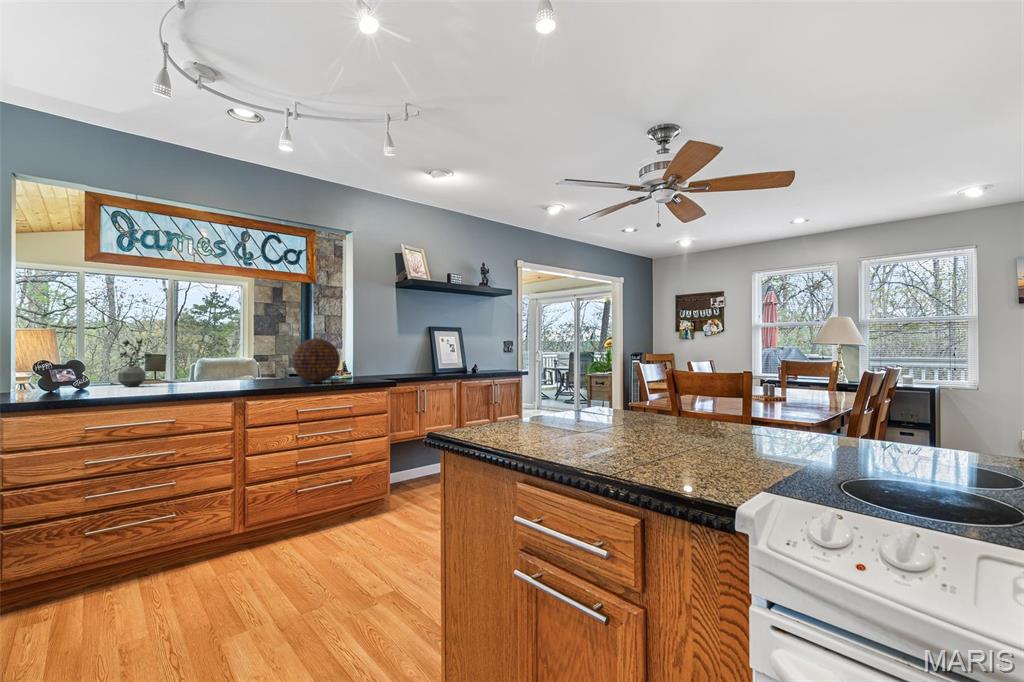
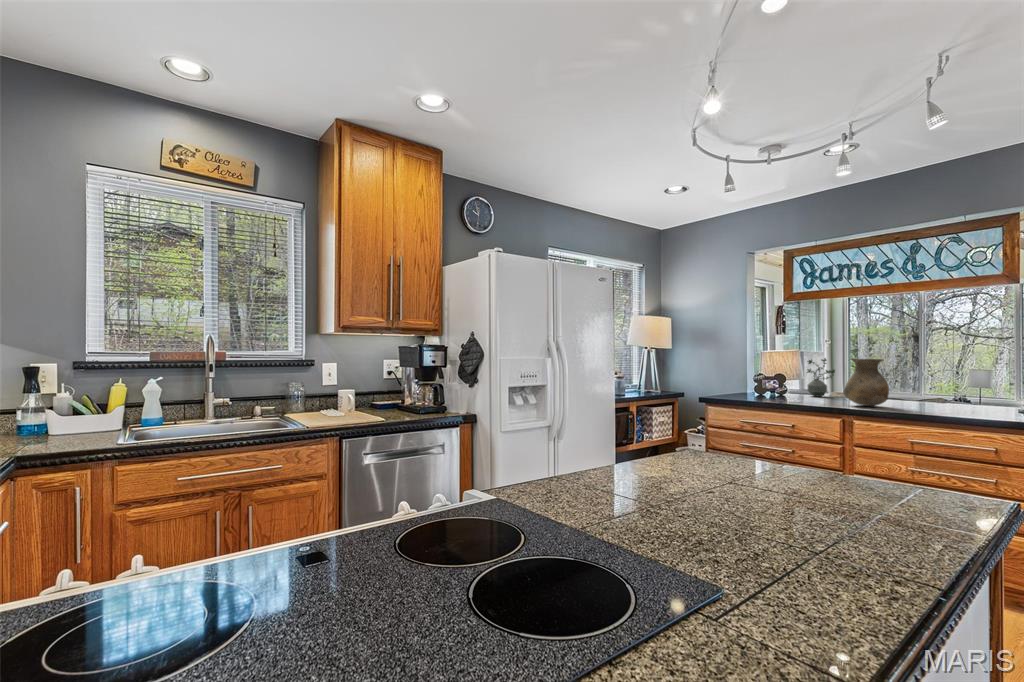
vase: none [215,336,259,386] -> present [843,358,889,406]
decorative orb: present [292,338,340,383] -> none [933,359,1006,413]

